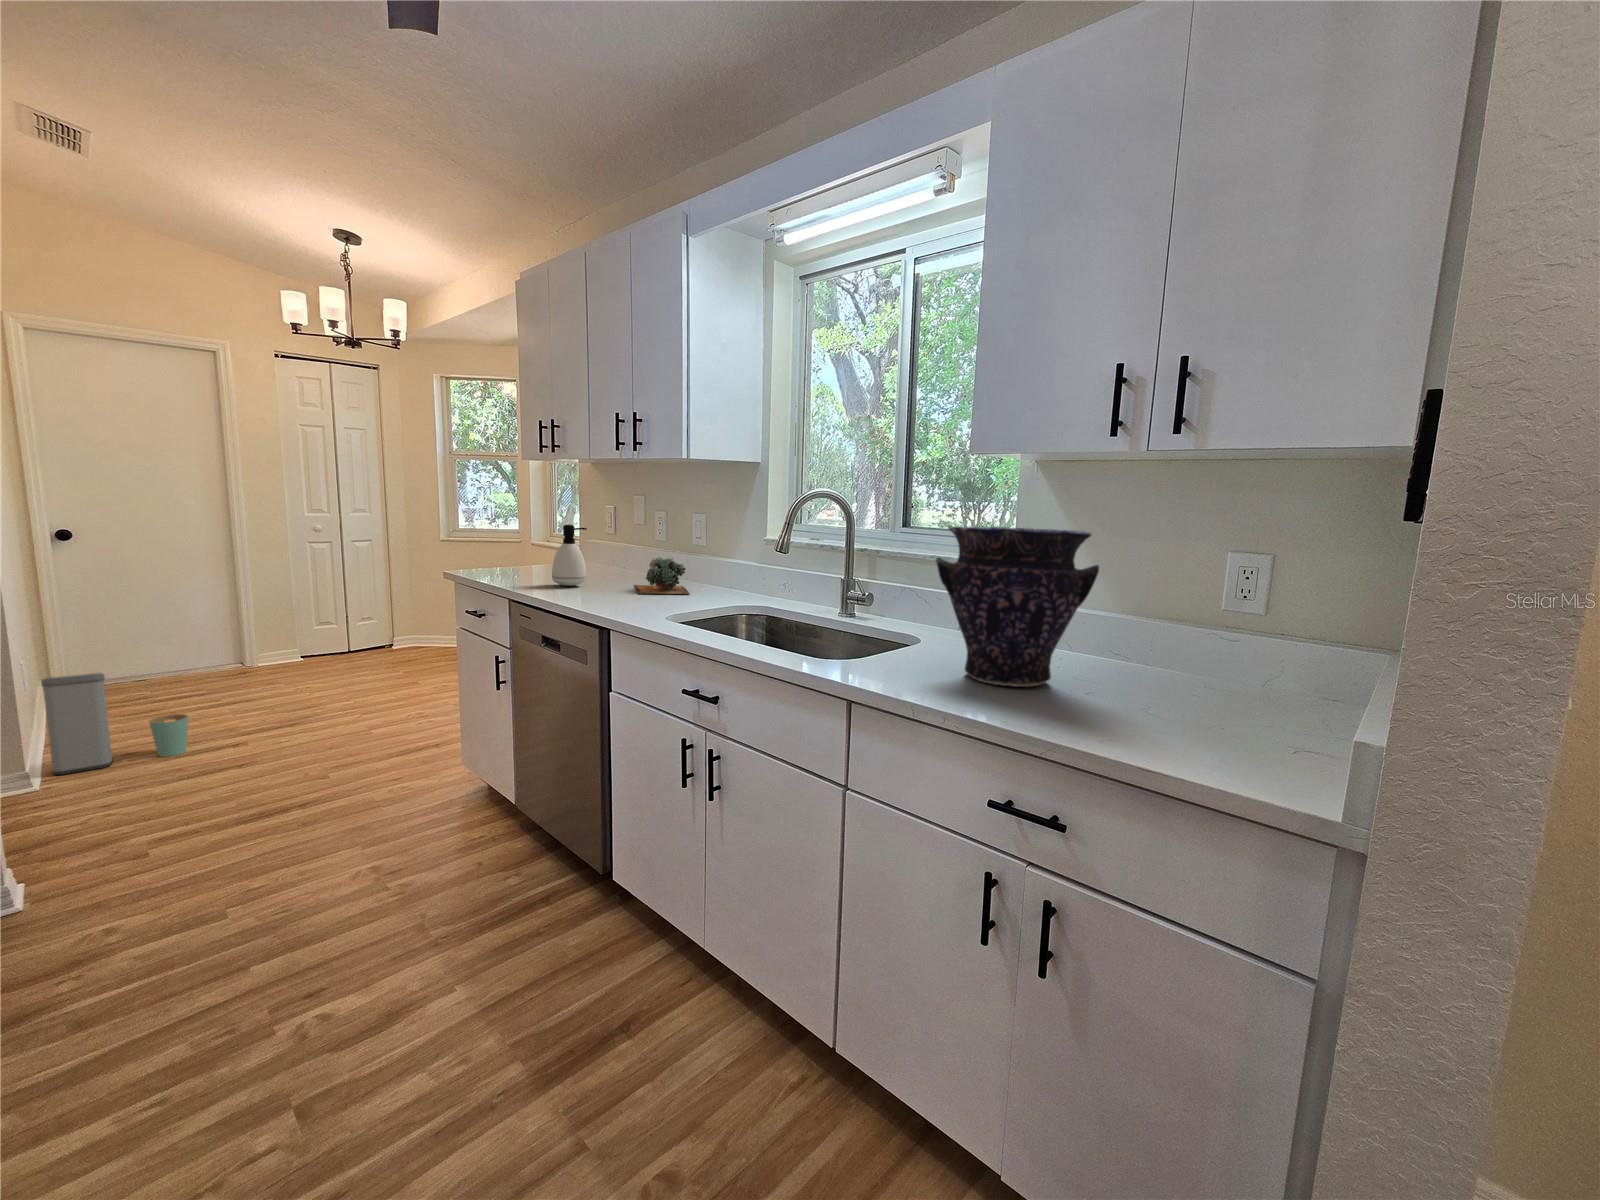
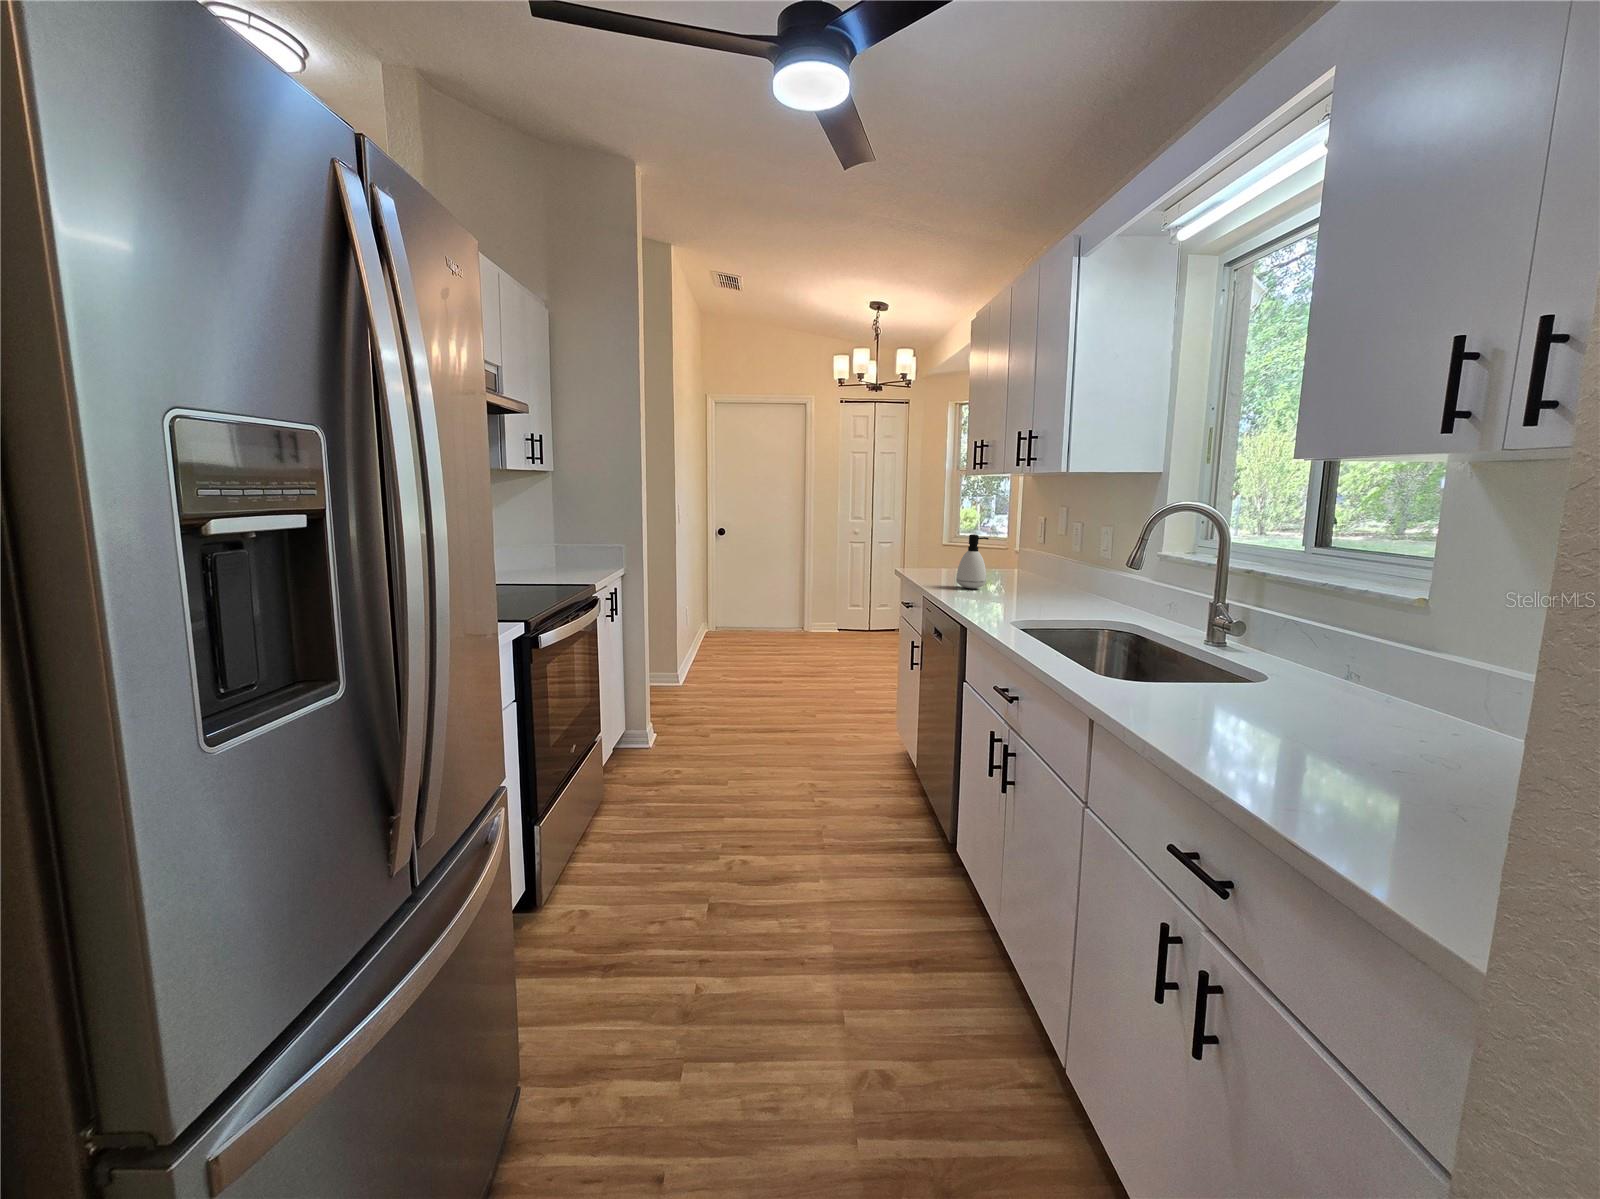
vase: present [936,526,1099,687] -> none [1201,549,1428,745]
succulent plant: present [635,557,690,594] -> none [1021,567,1079,605]
trash can: present [41,673,189,775] -> none [689,620,754,682]

